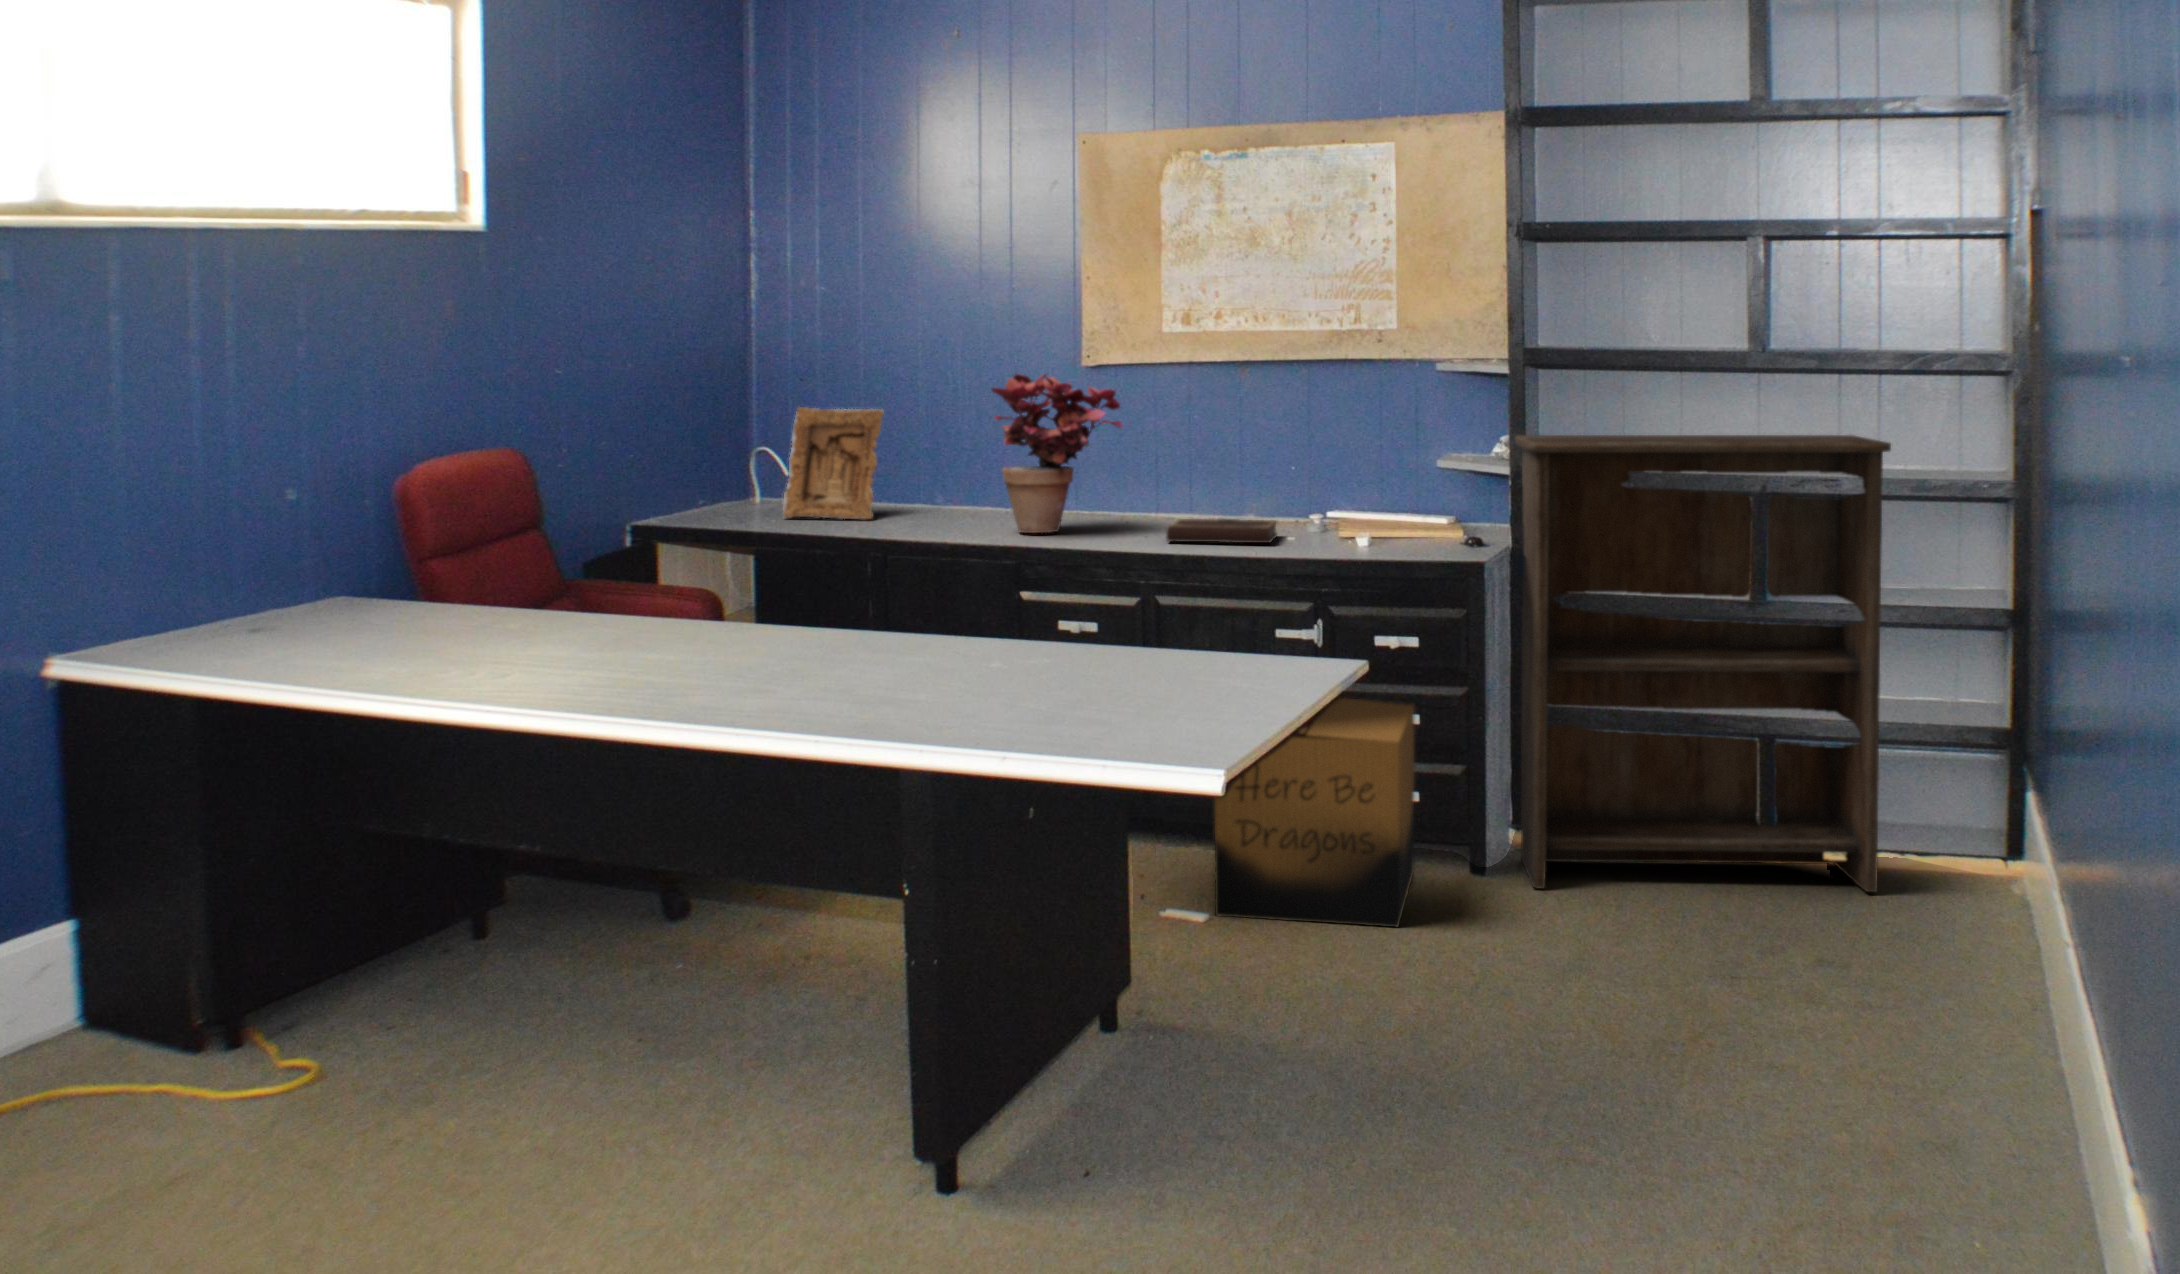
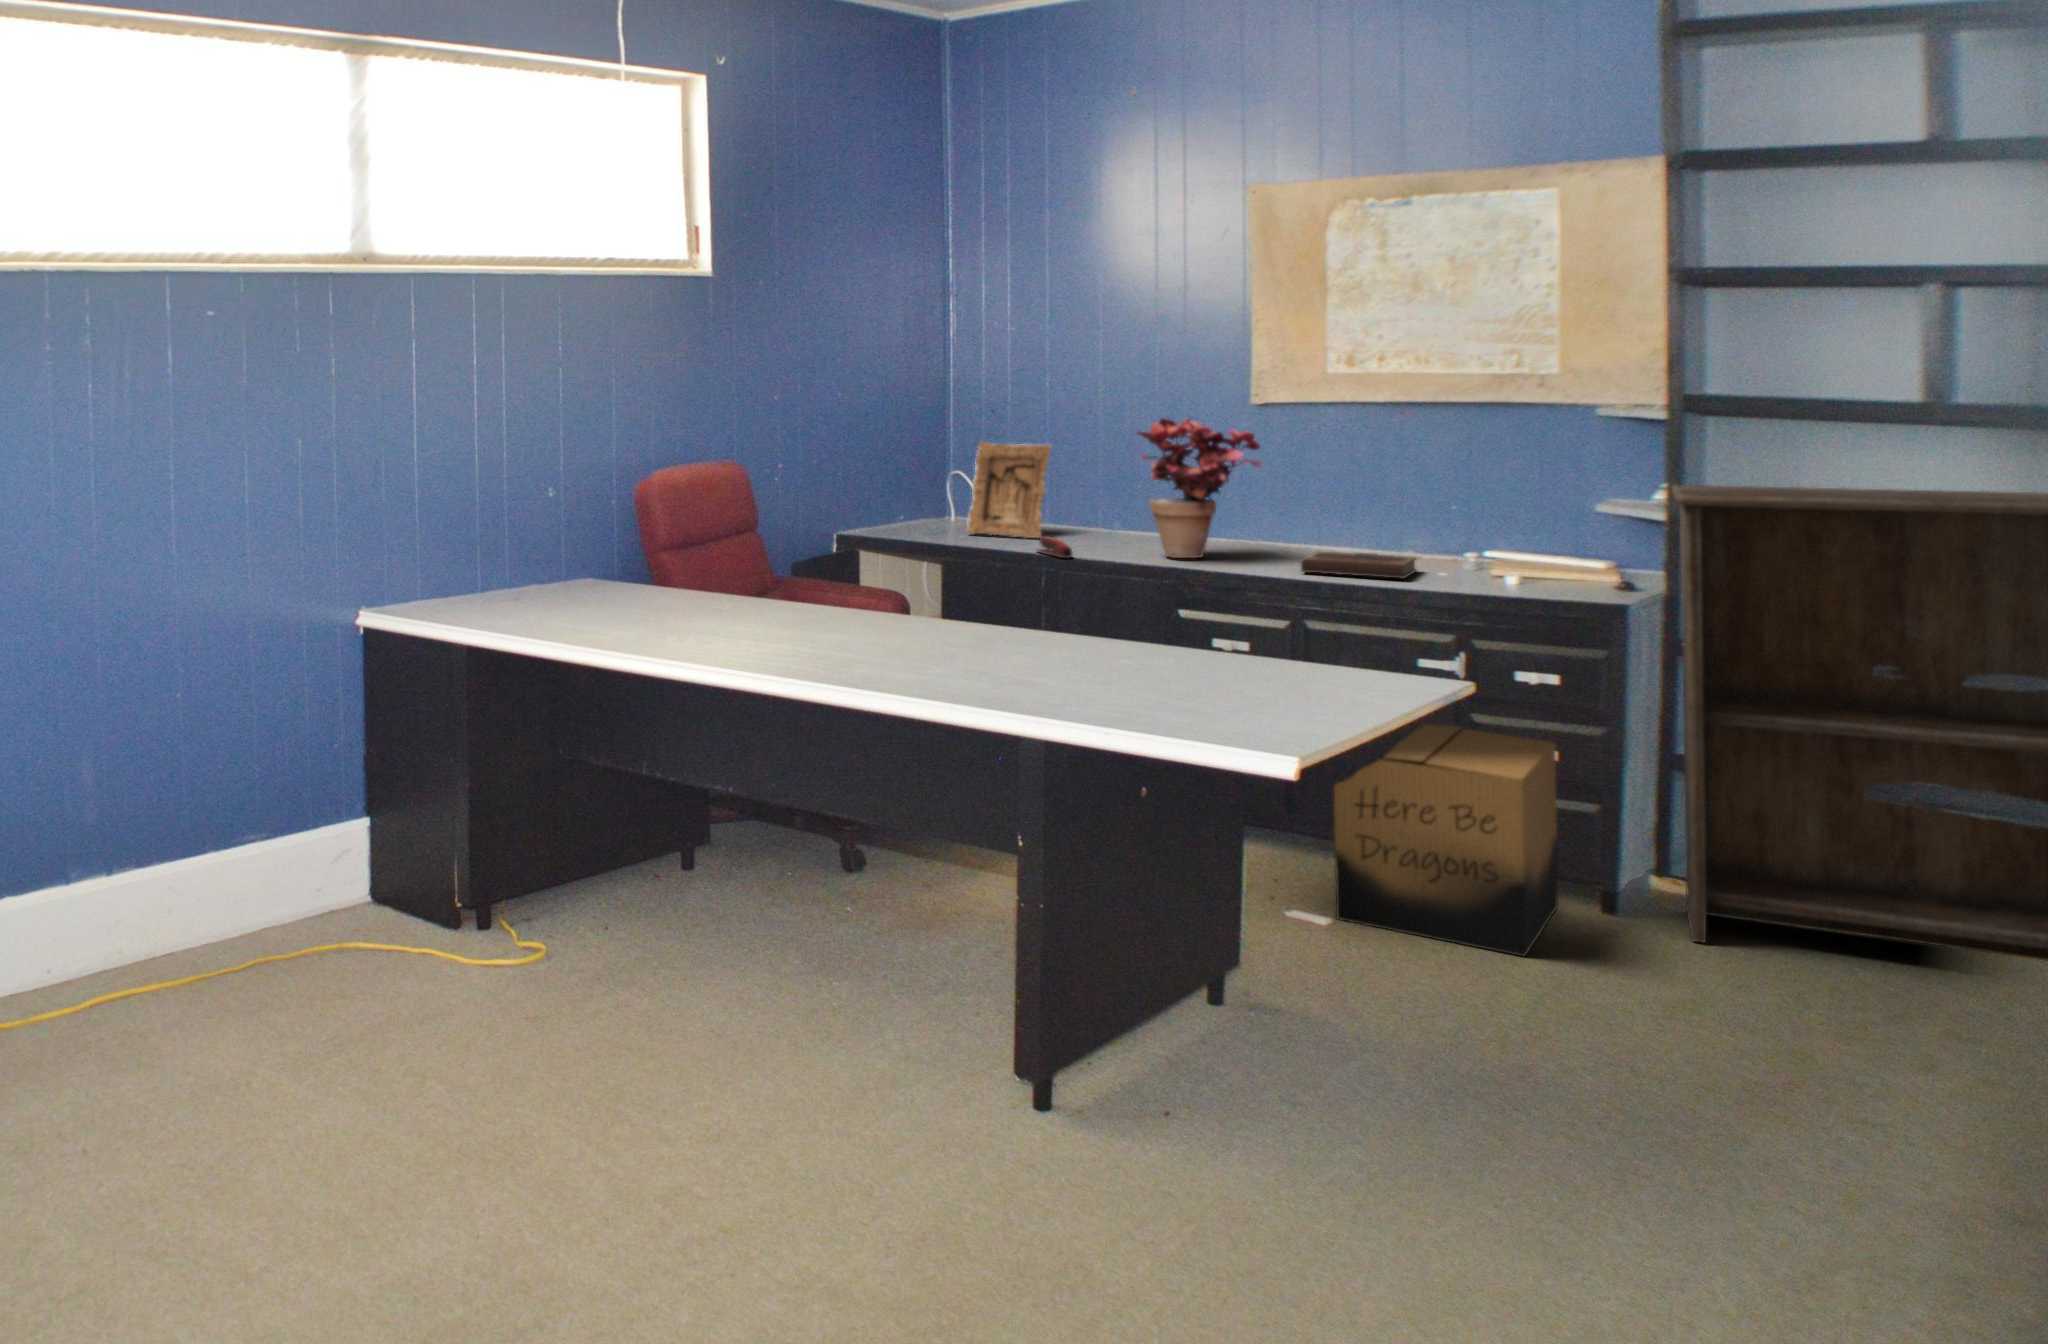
stapler: none [872,514,917,539] -> present [1038,536,1073,558]

